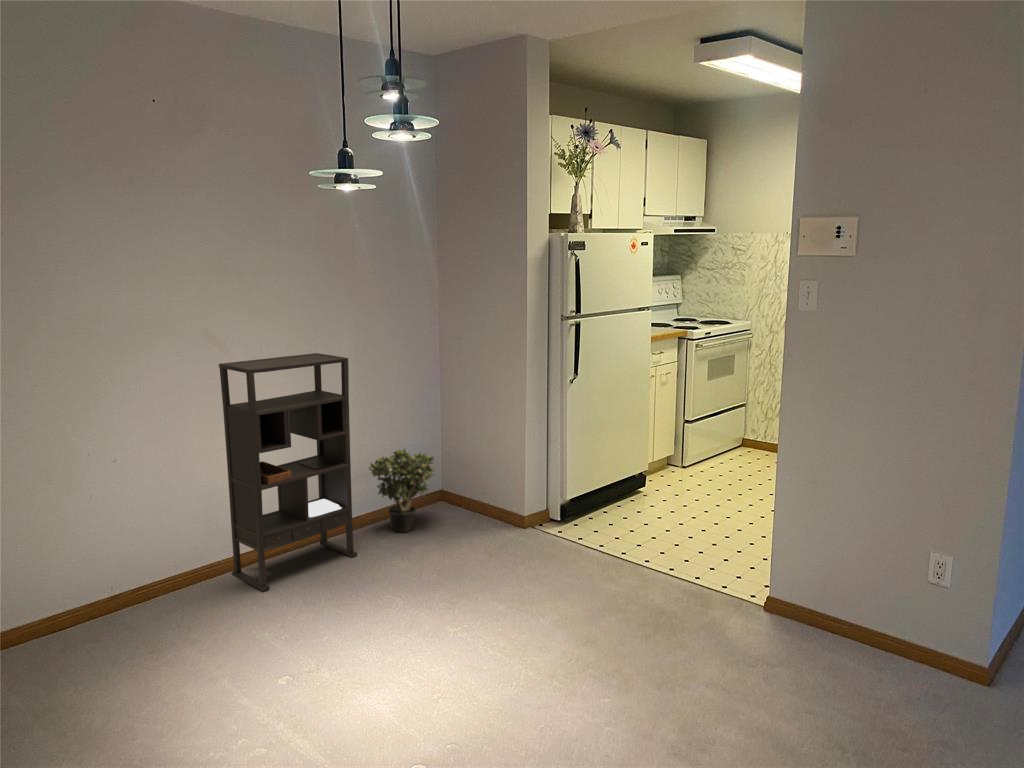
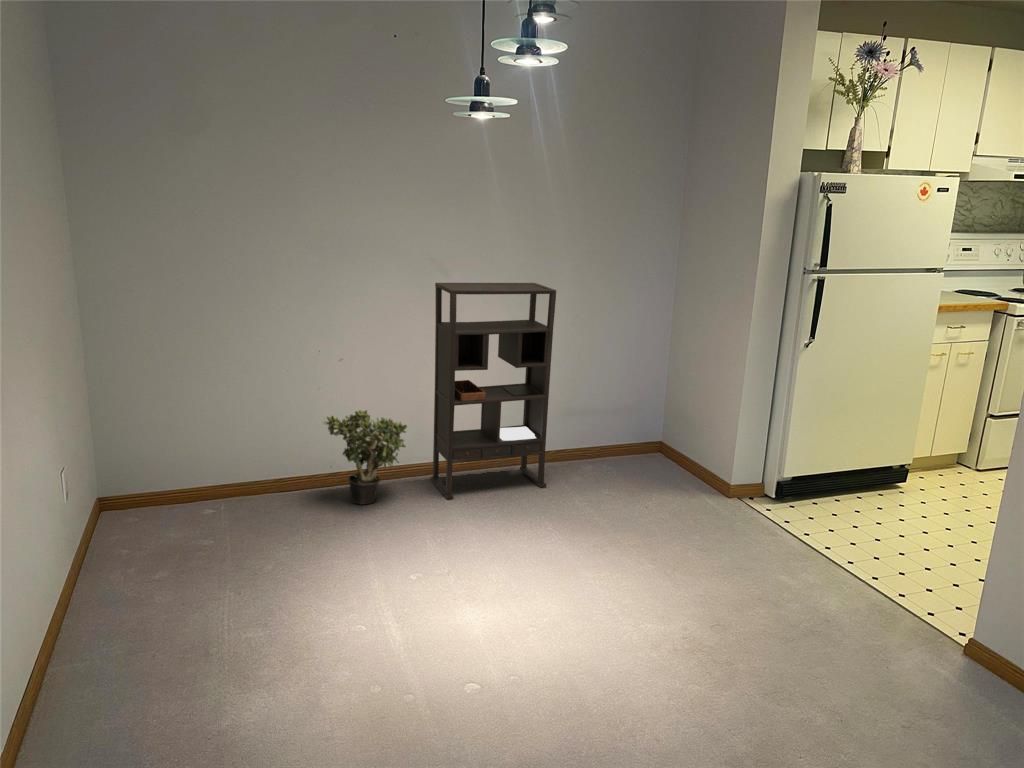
potted plant: present [369,449,434,532] -> present [323,410,407,504]

